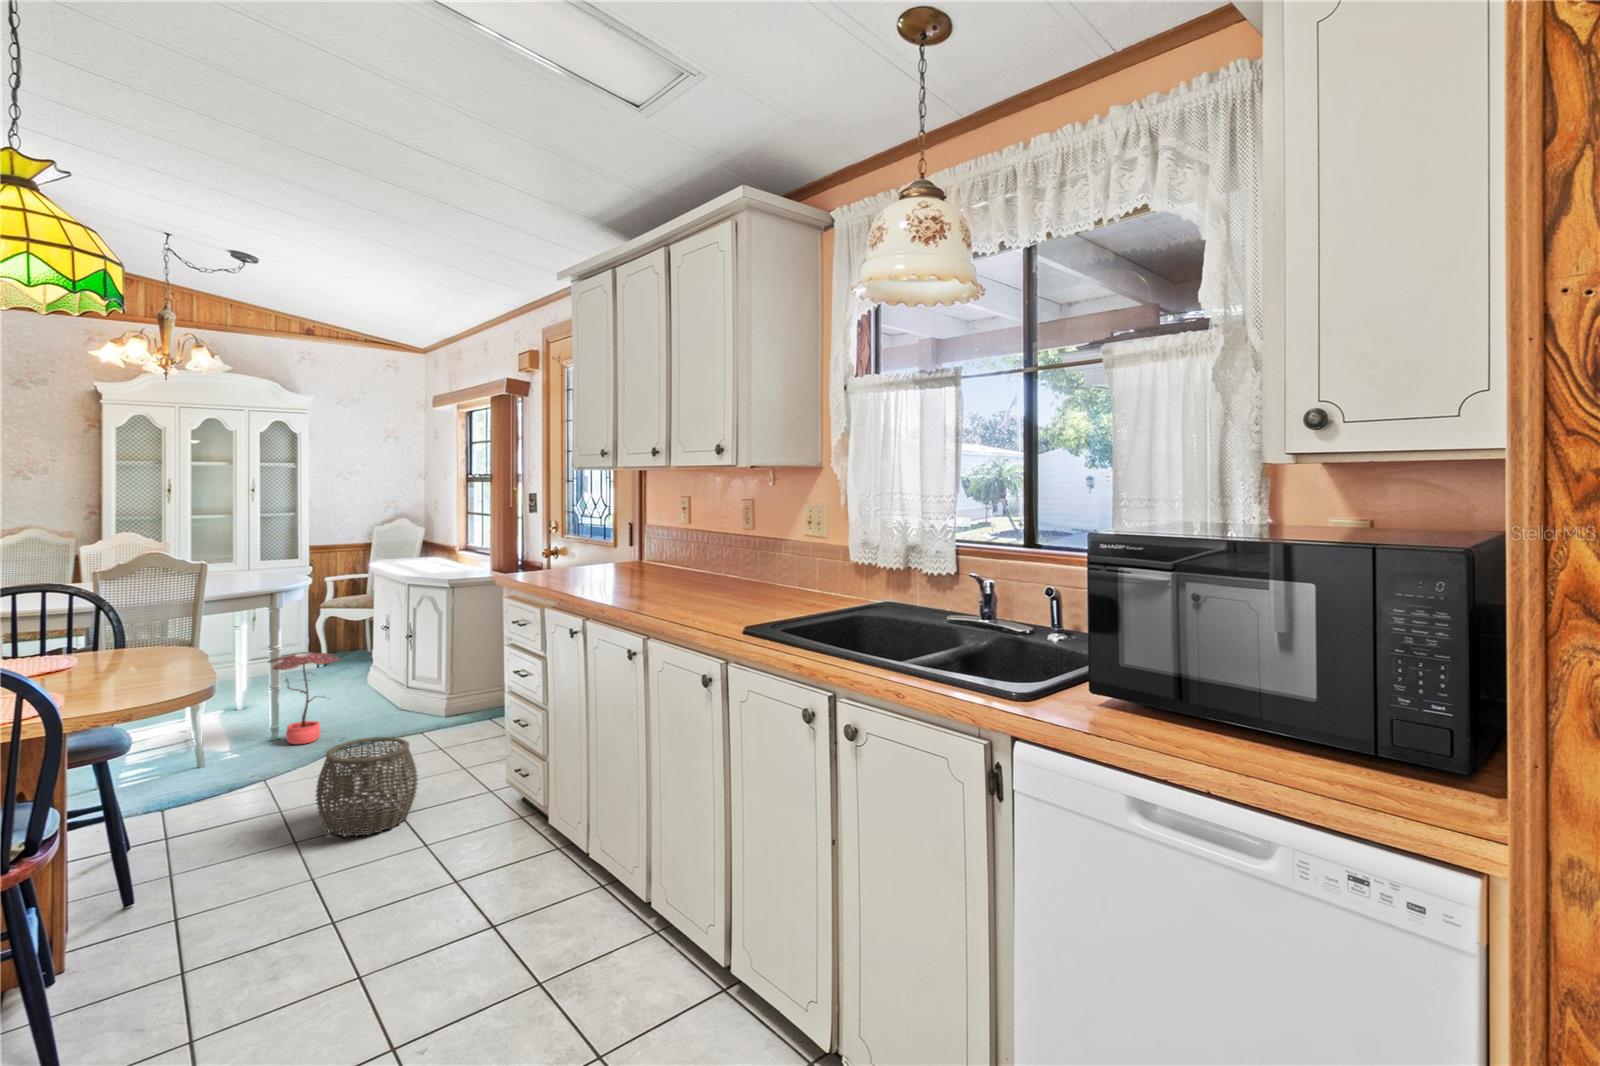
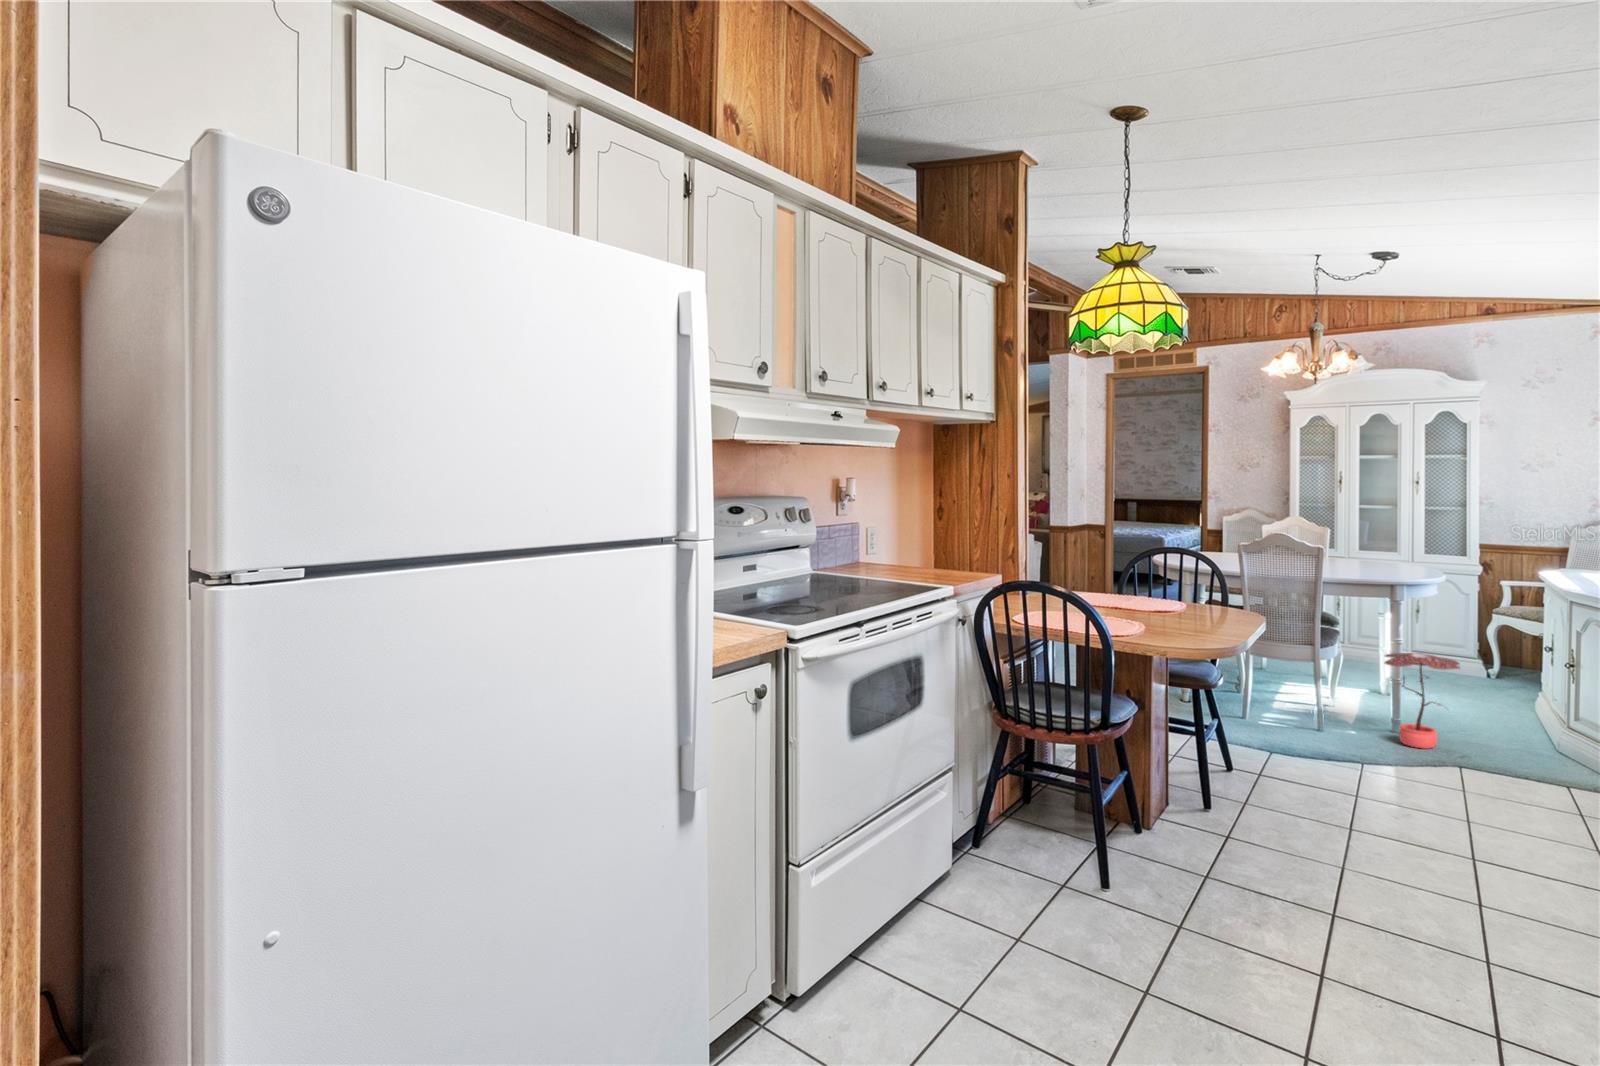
woven basket: present [316,737,418,836] -> none [1372,749,1497,860]

